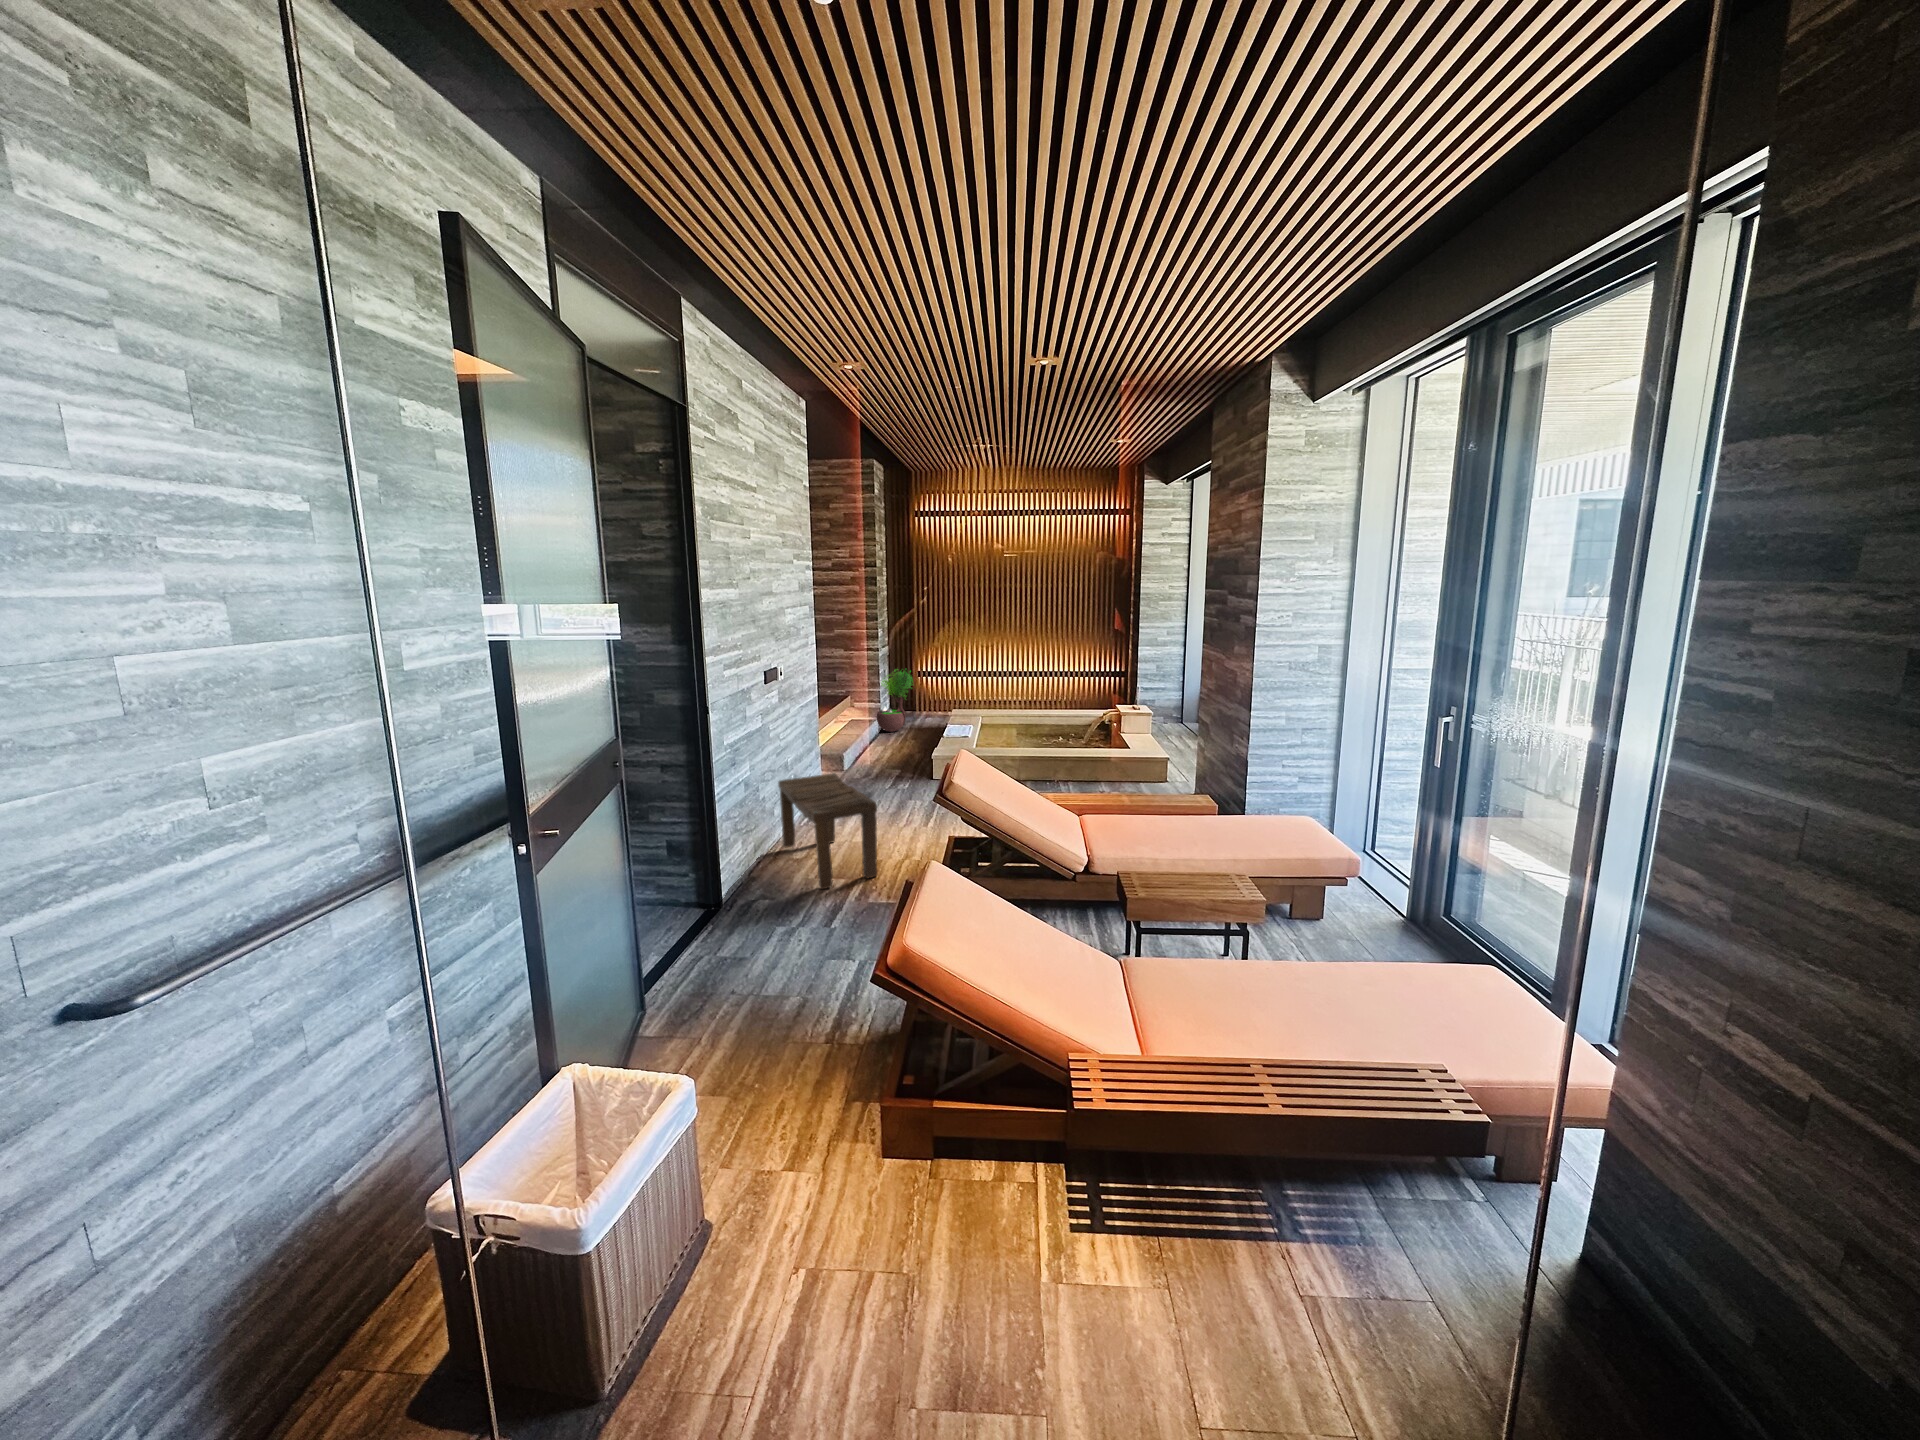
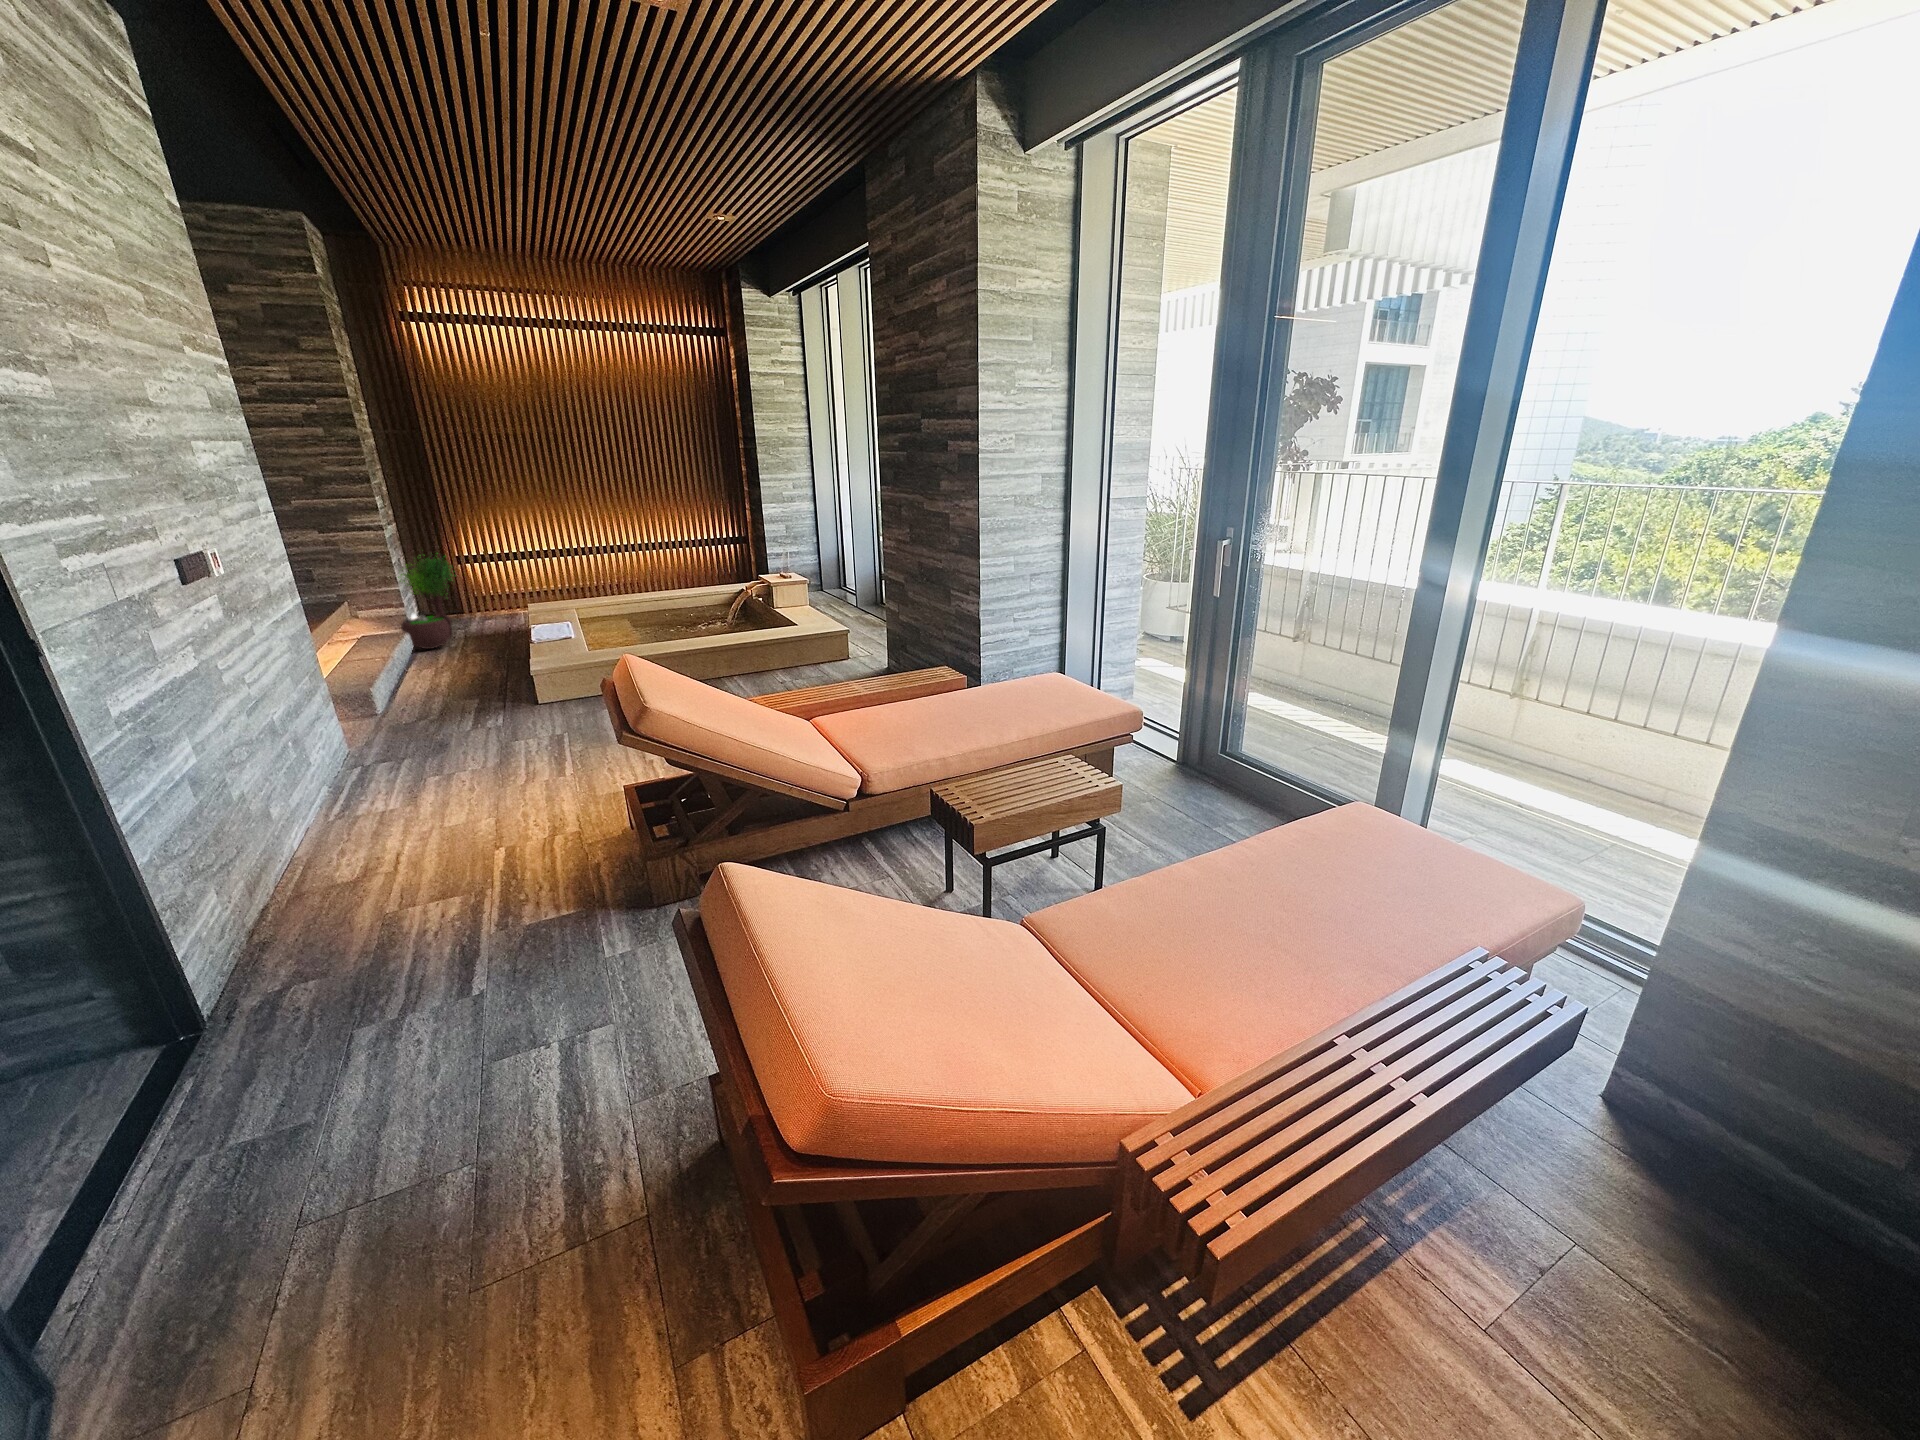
bench: present [778,773,877,889] -> none [267,727,517,928]

